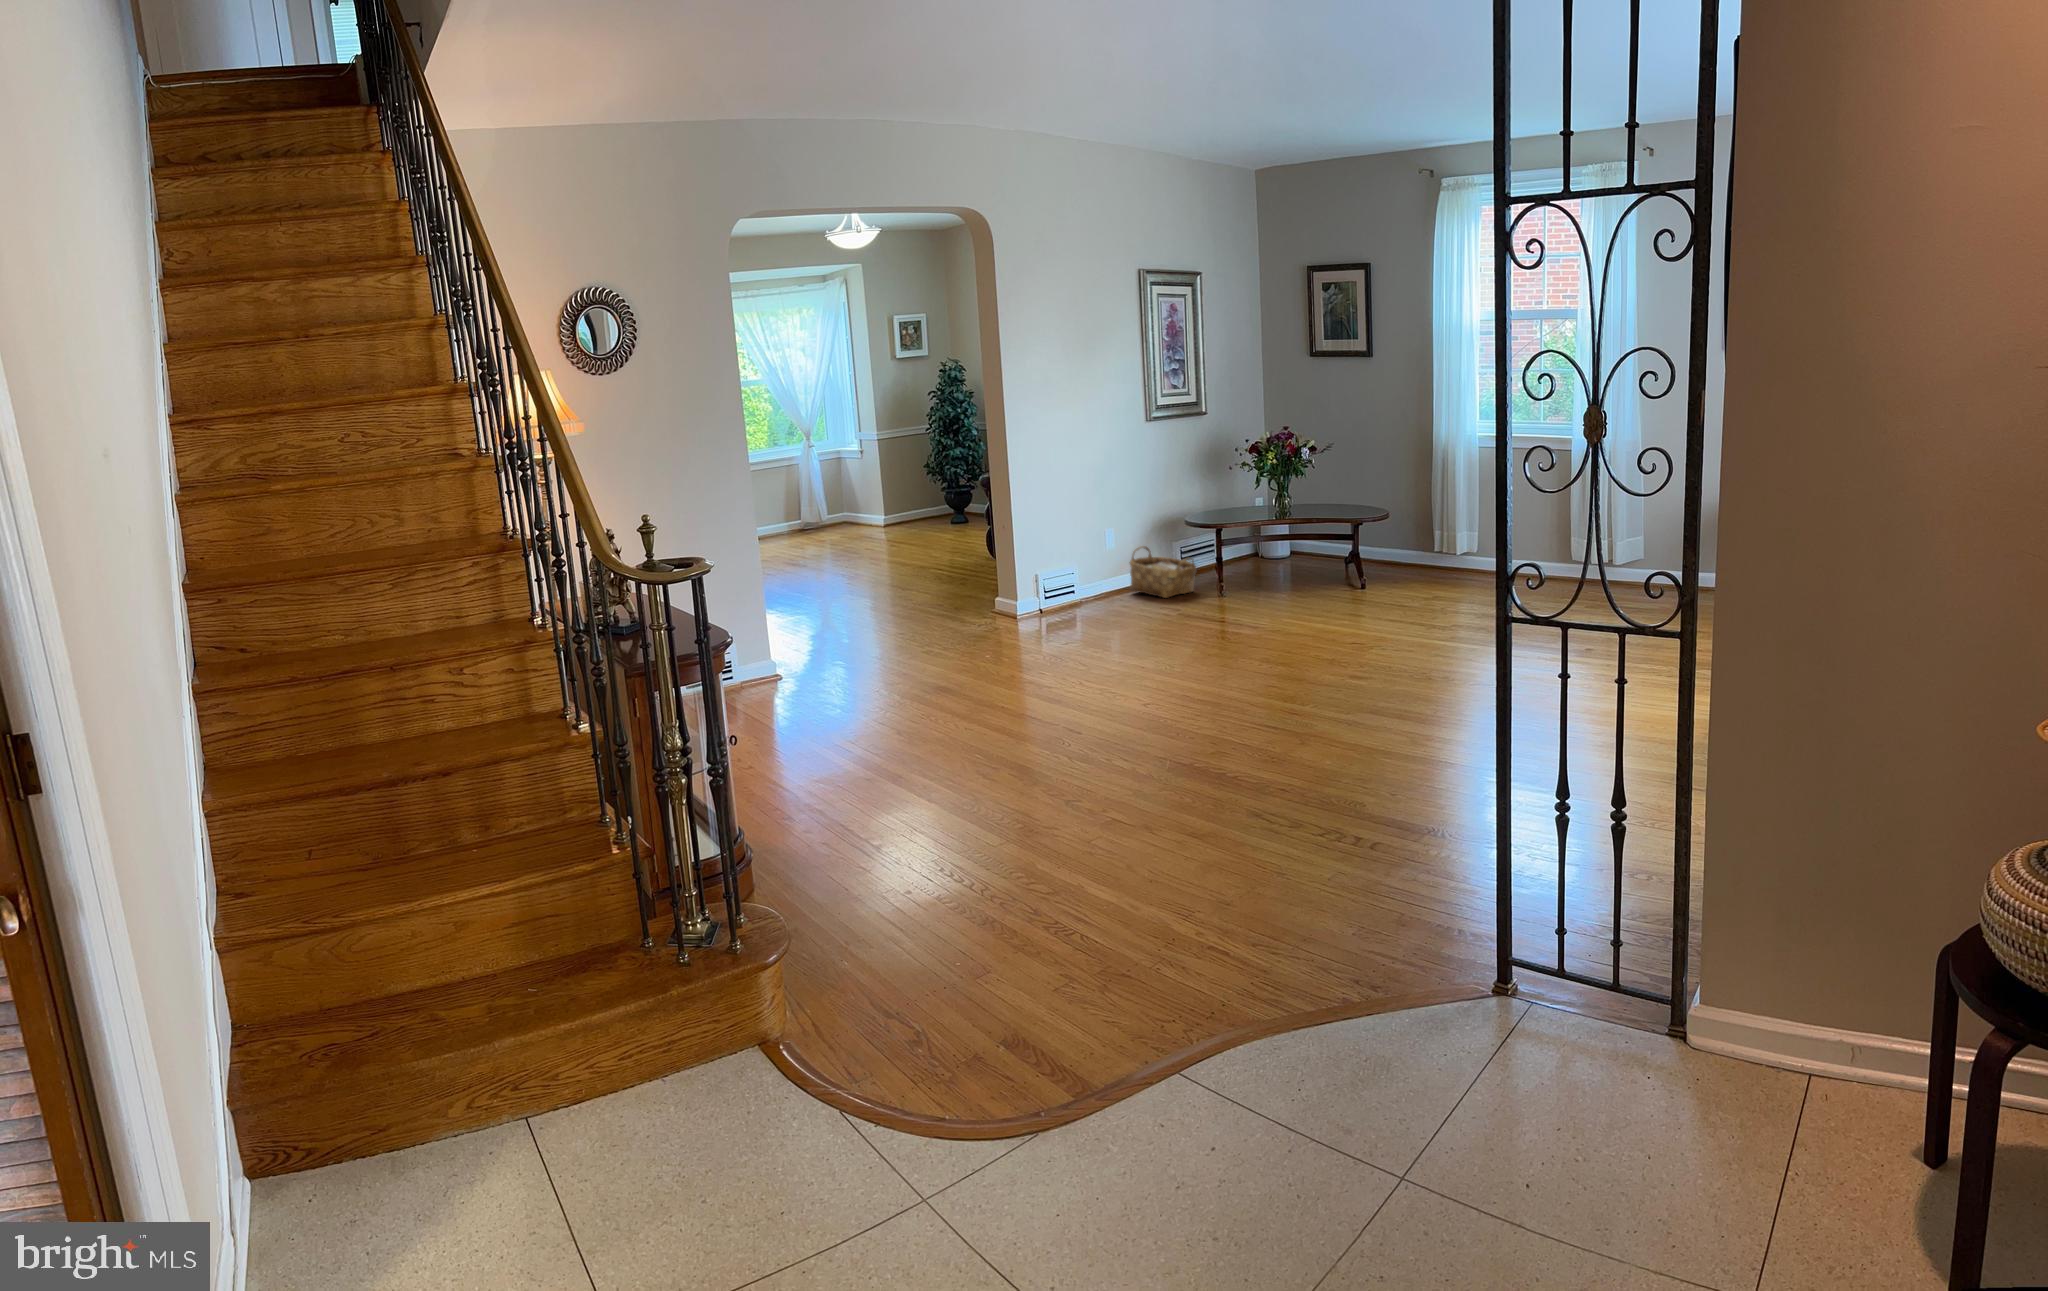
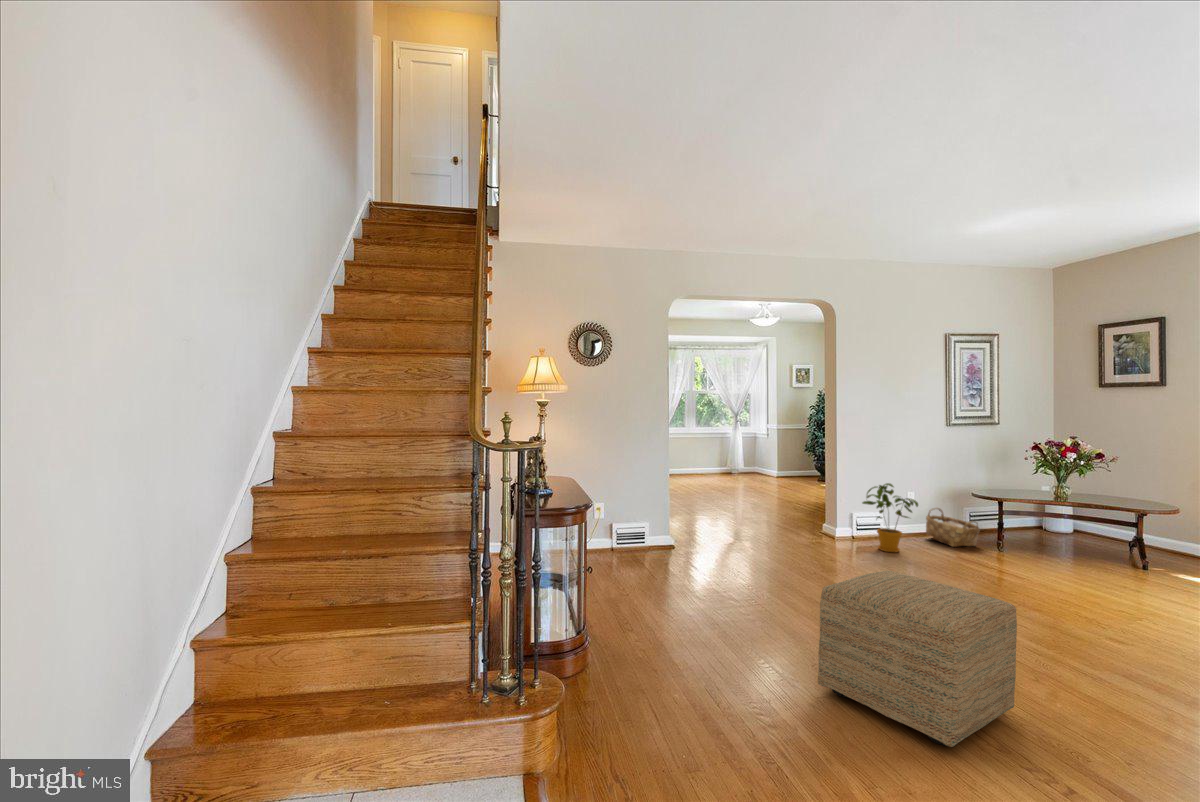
house plant: none [1046,524,1120,622] -> present [862,483,918,552]
ottoman: none [1043,642,1230,797] -> present [818,571,1017,747]

